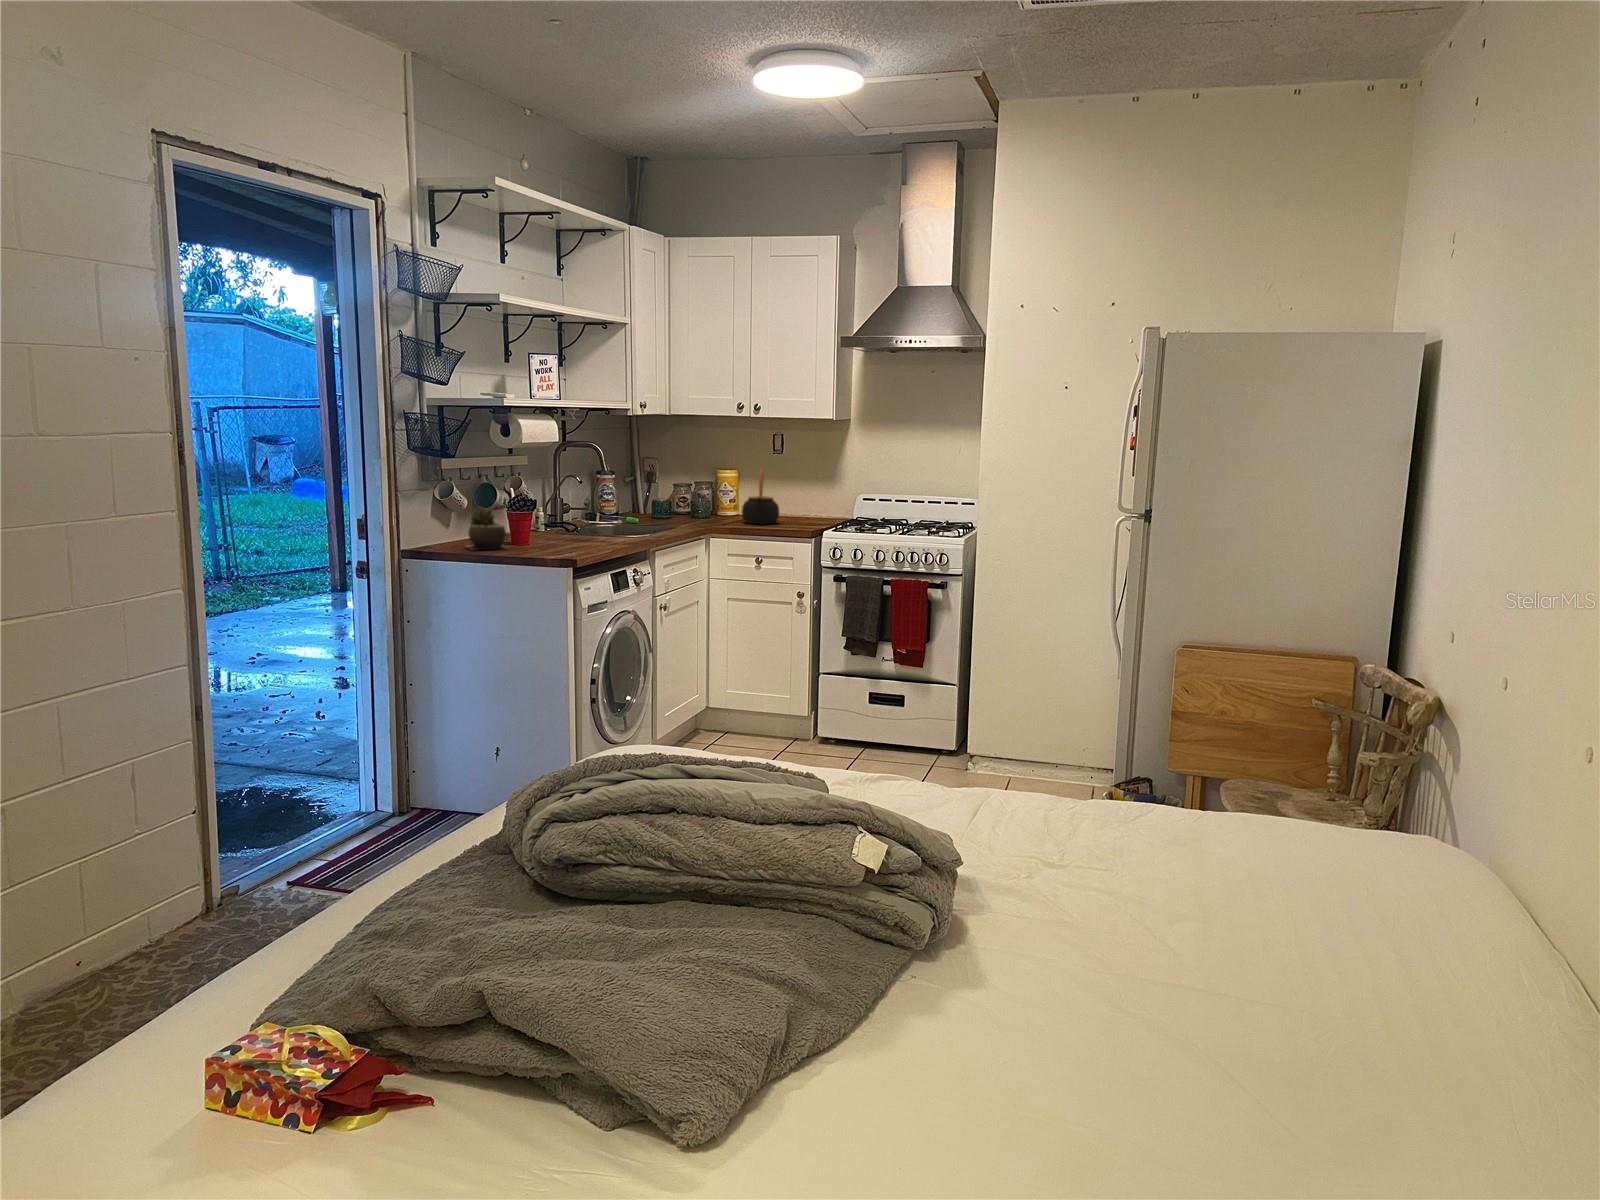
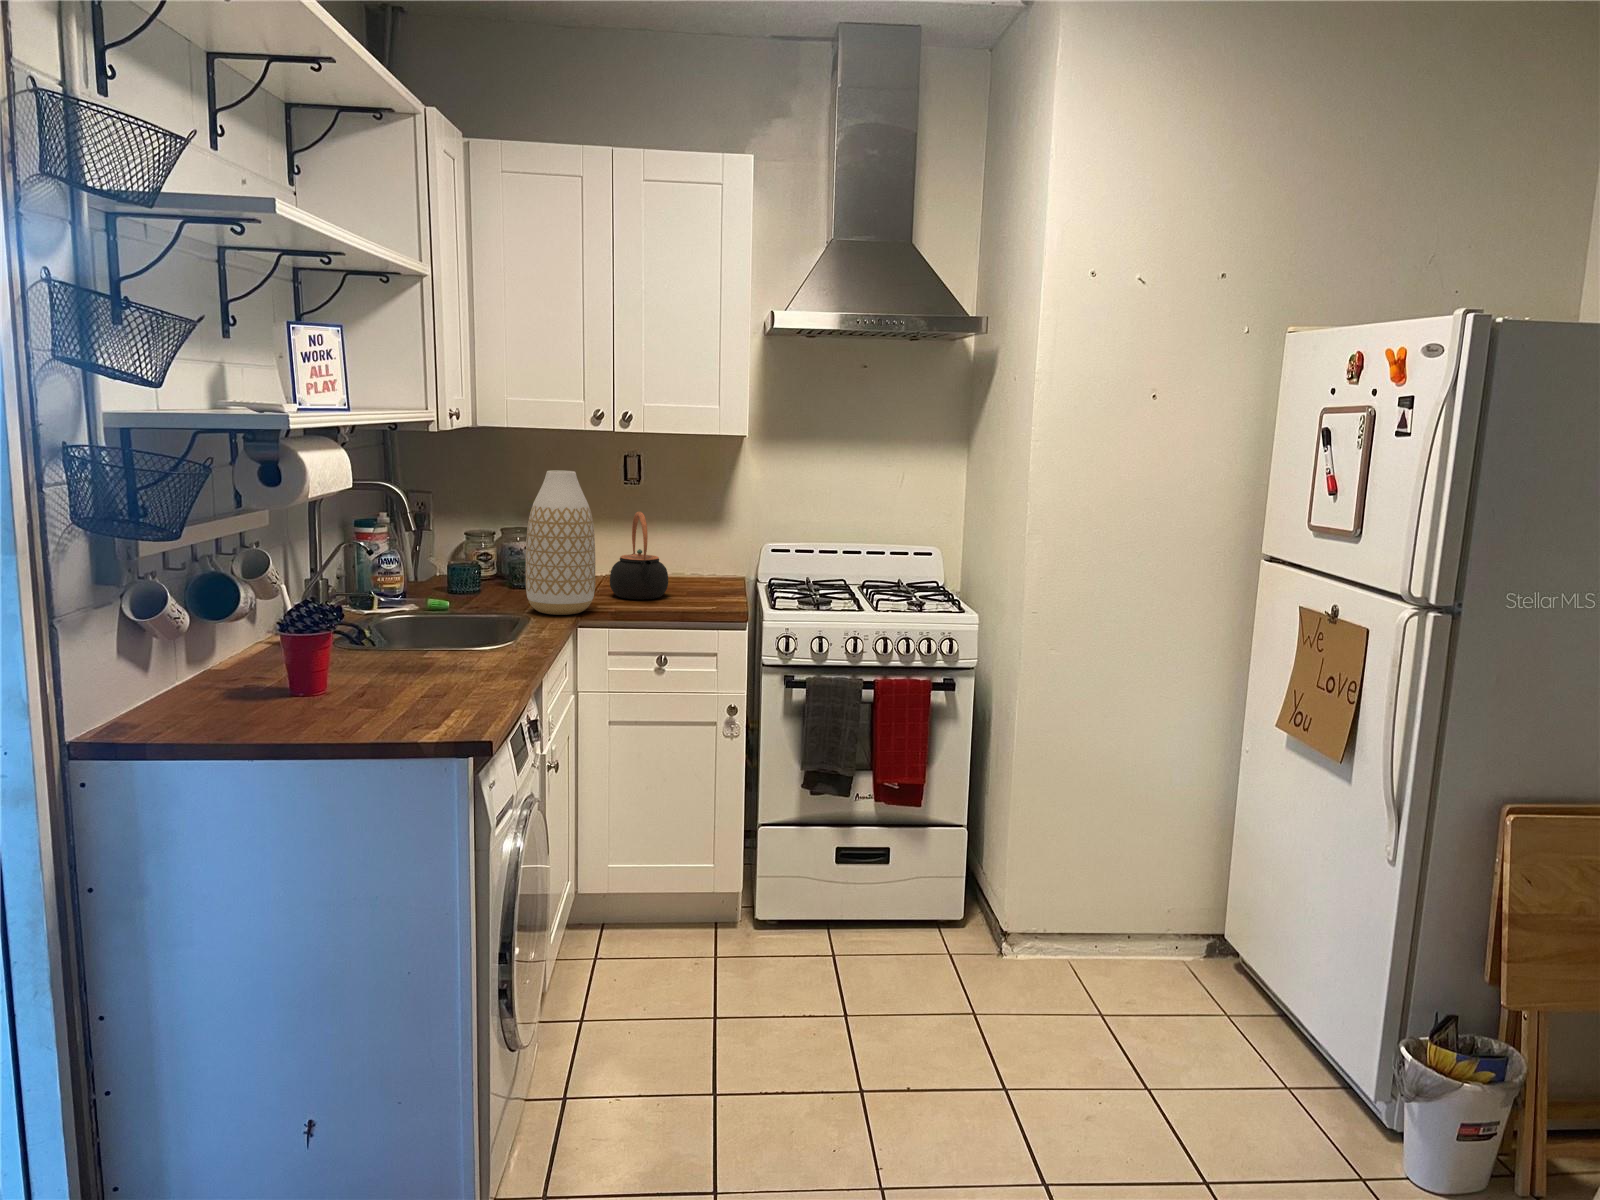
vase: none [678,439,720,528] -> present [526,471,595,615]
succulent plant: present [466,507,507,550] -> none [193,628,300,722]

